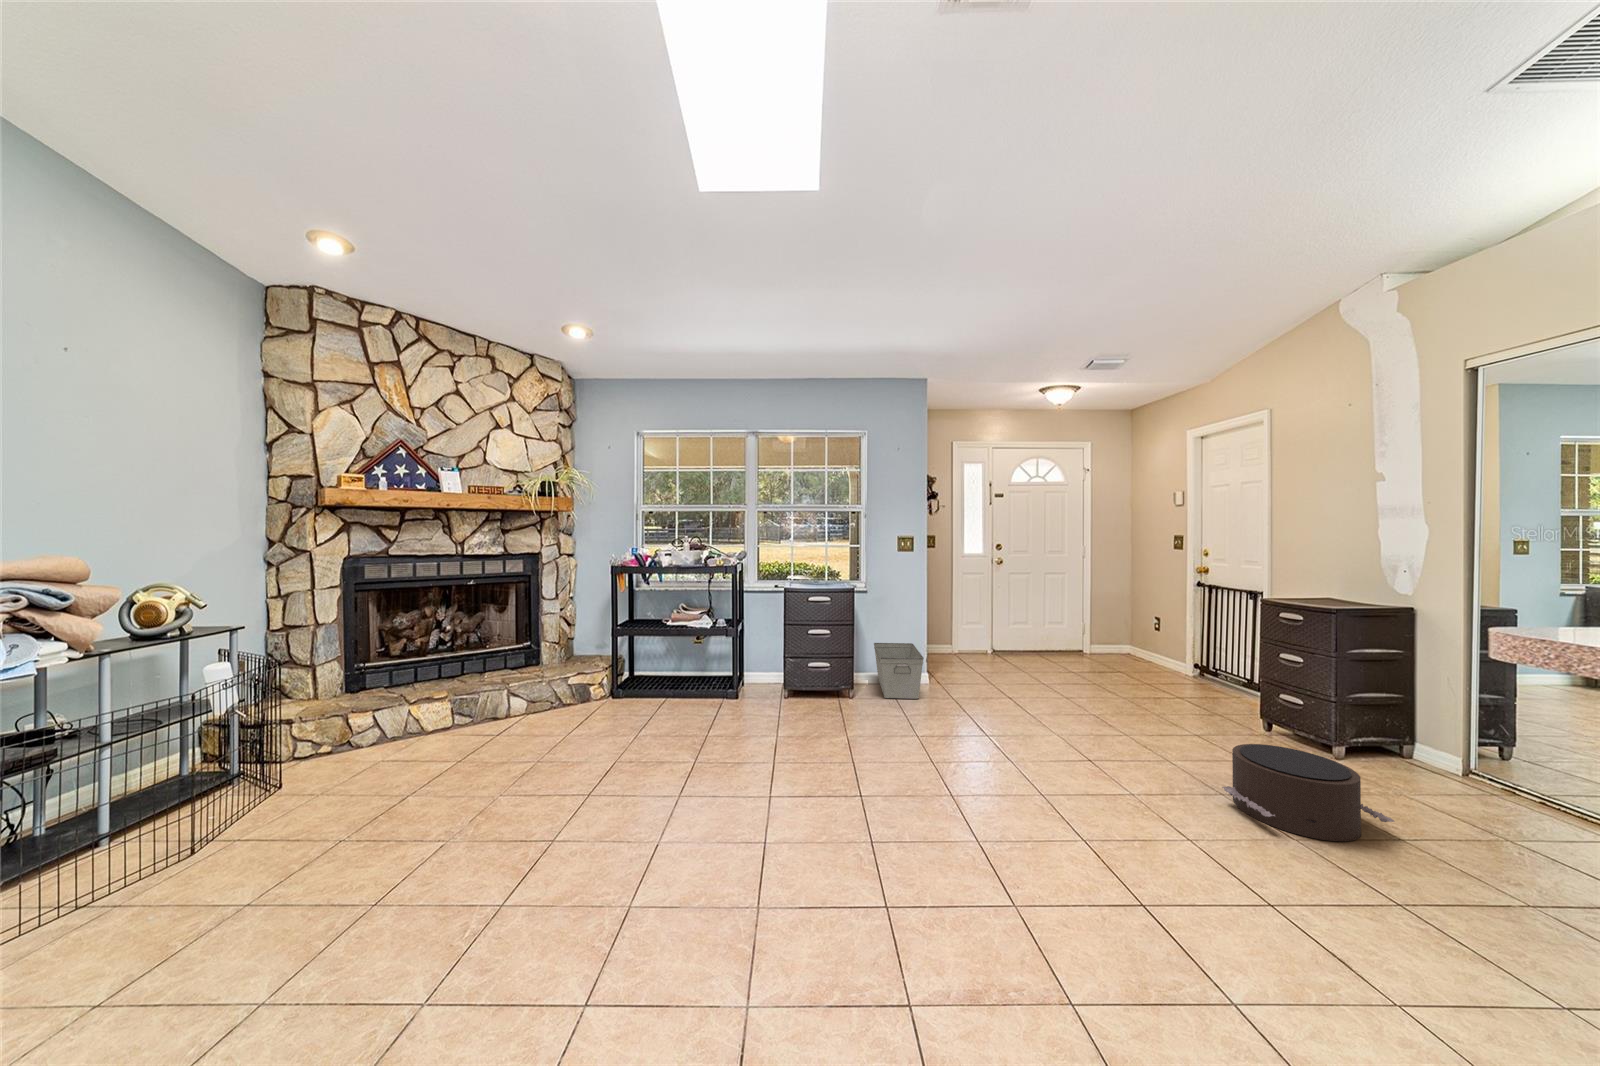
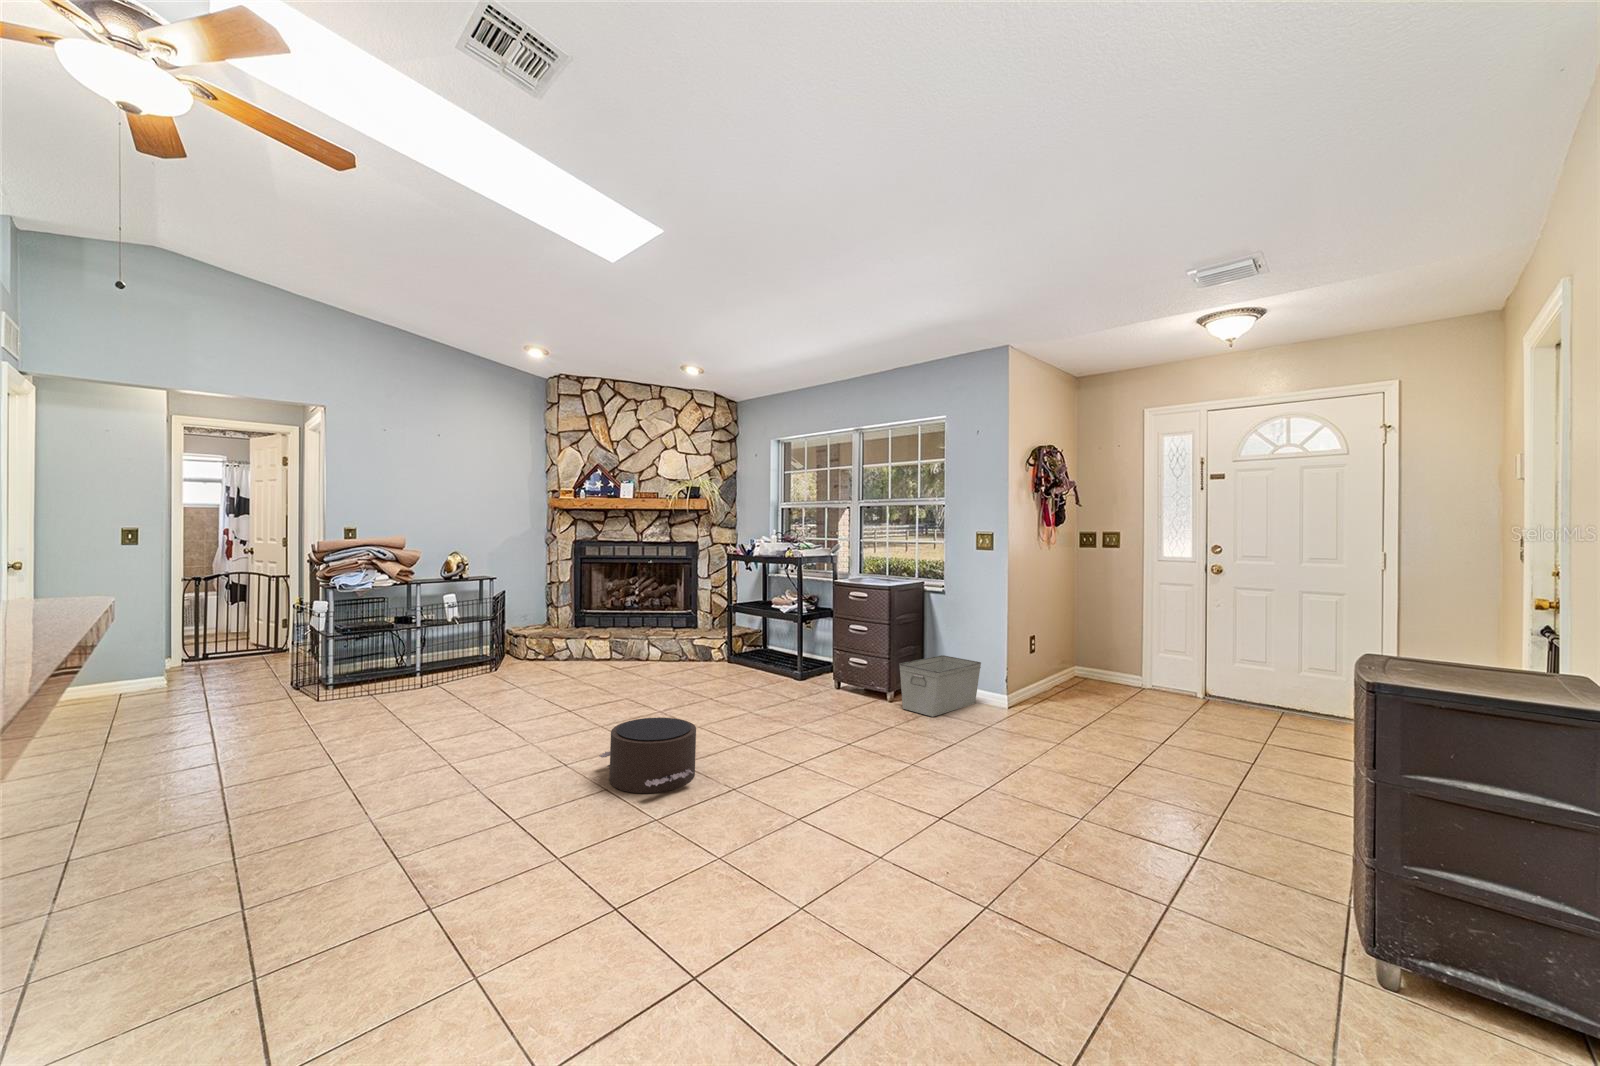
pouf: present [1222,744,1394,841] -> present [599,718,696,793]

